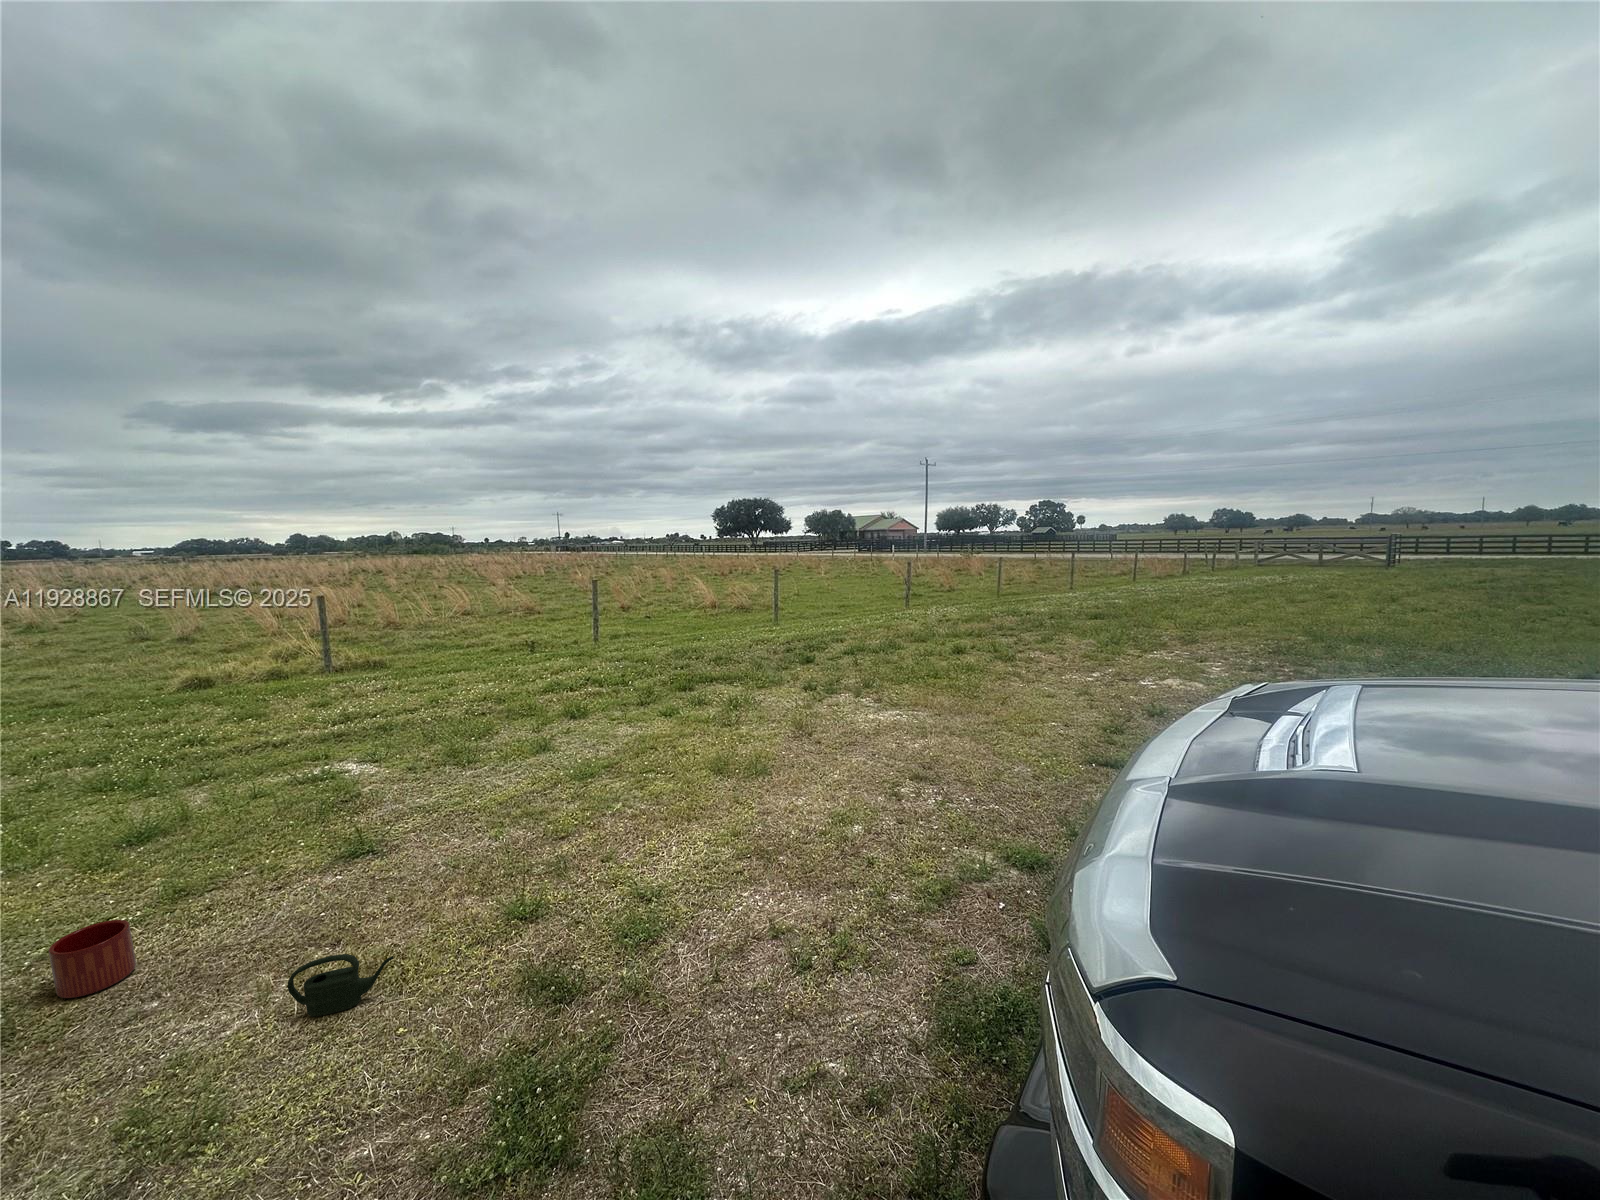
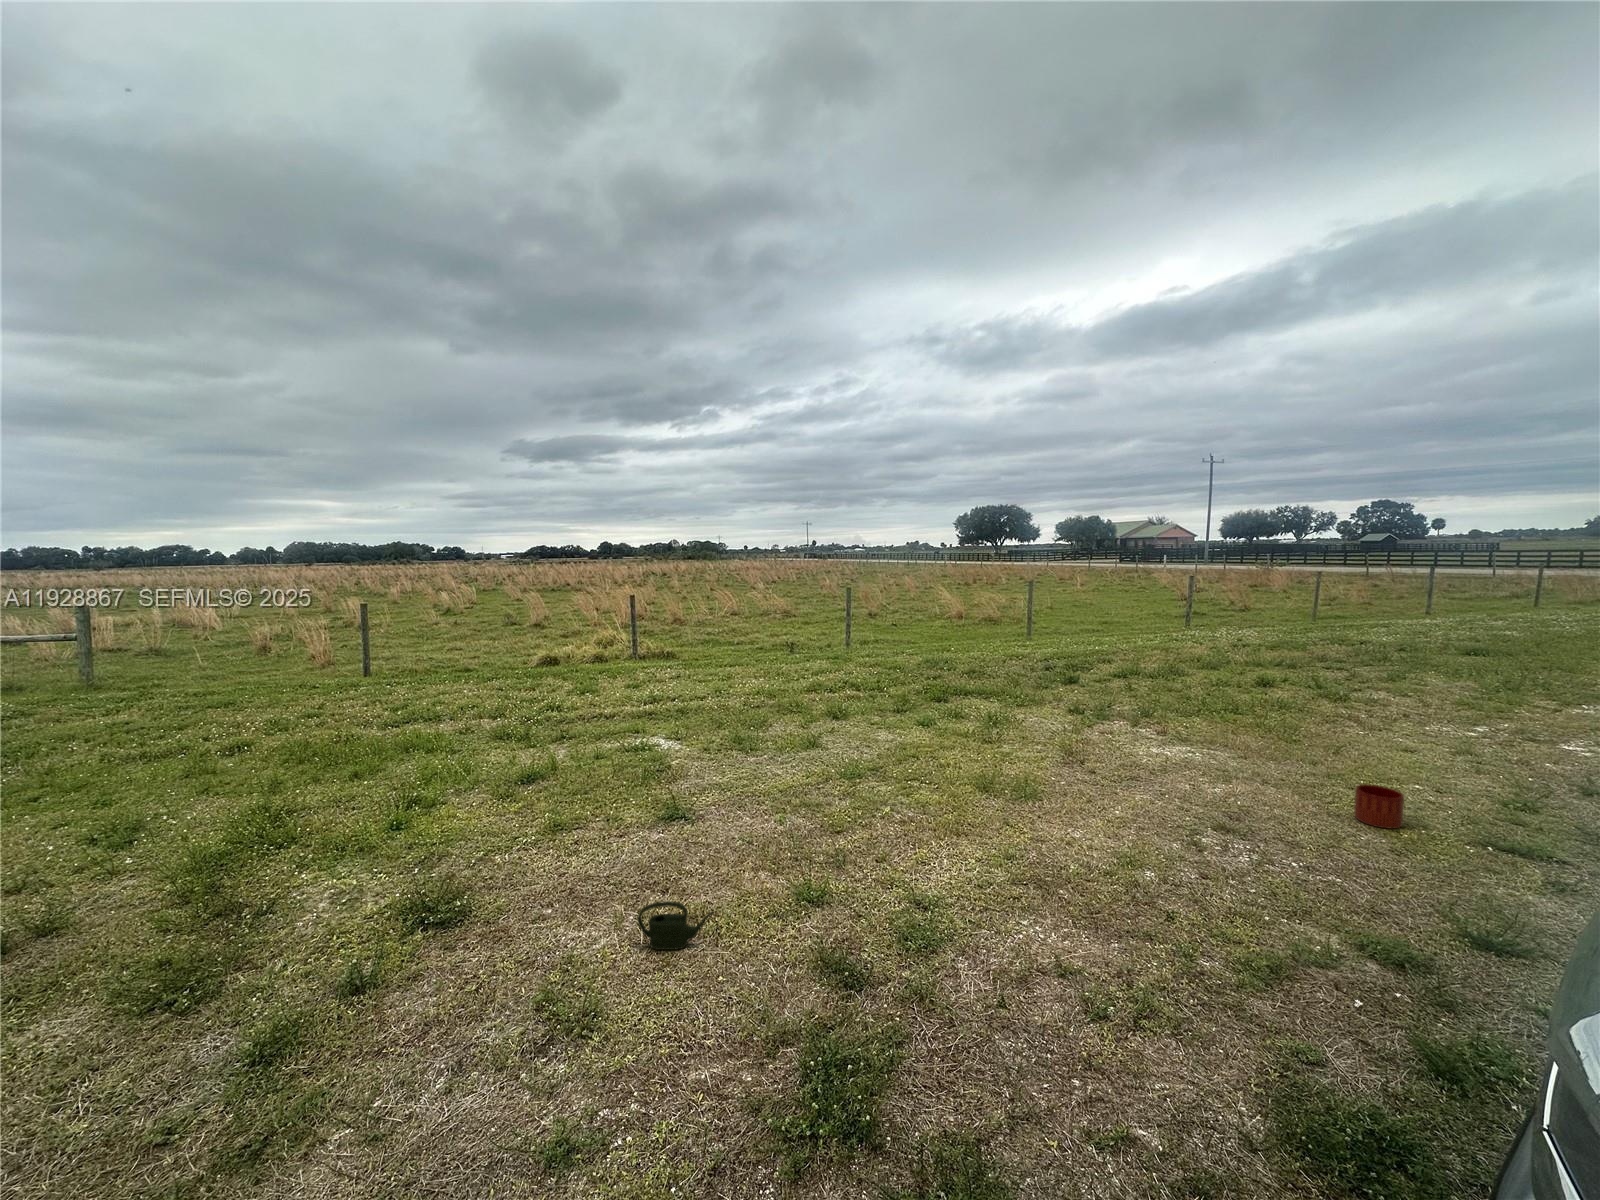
planter: present [49,920,136,998] -> present [1354,784,1404,829]

